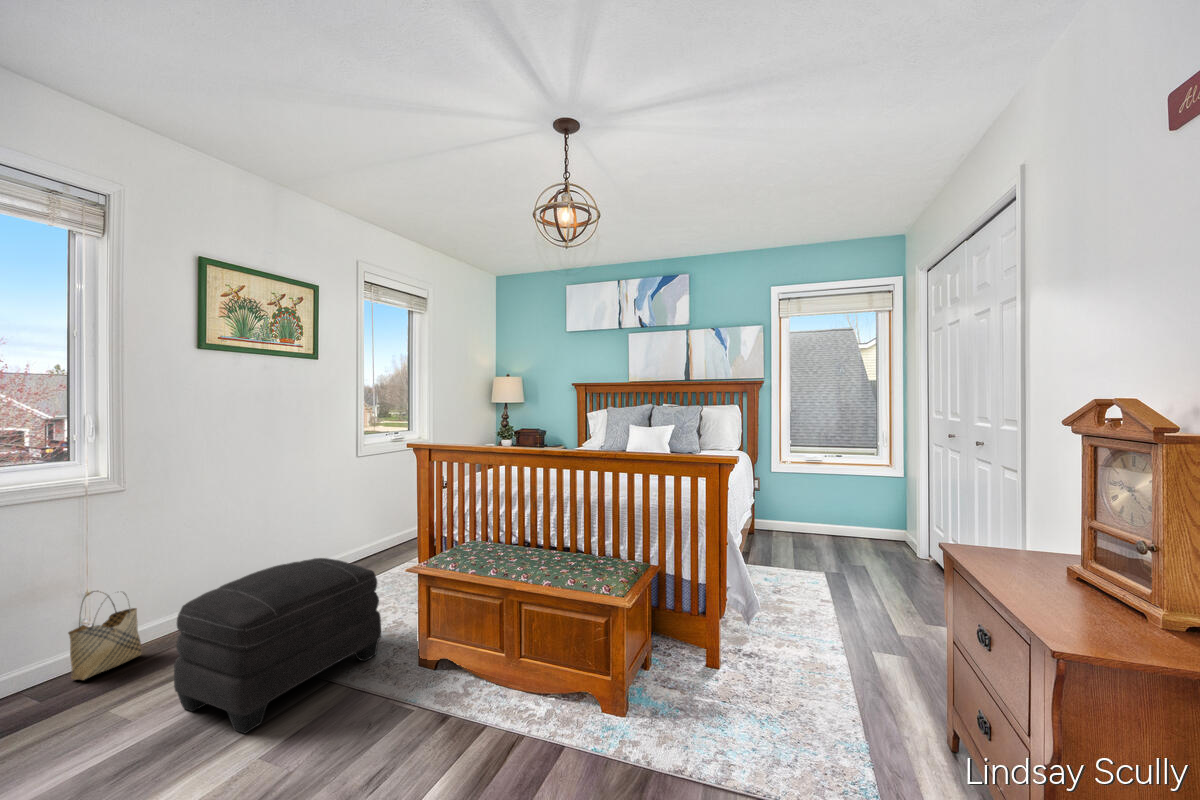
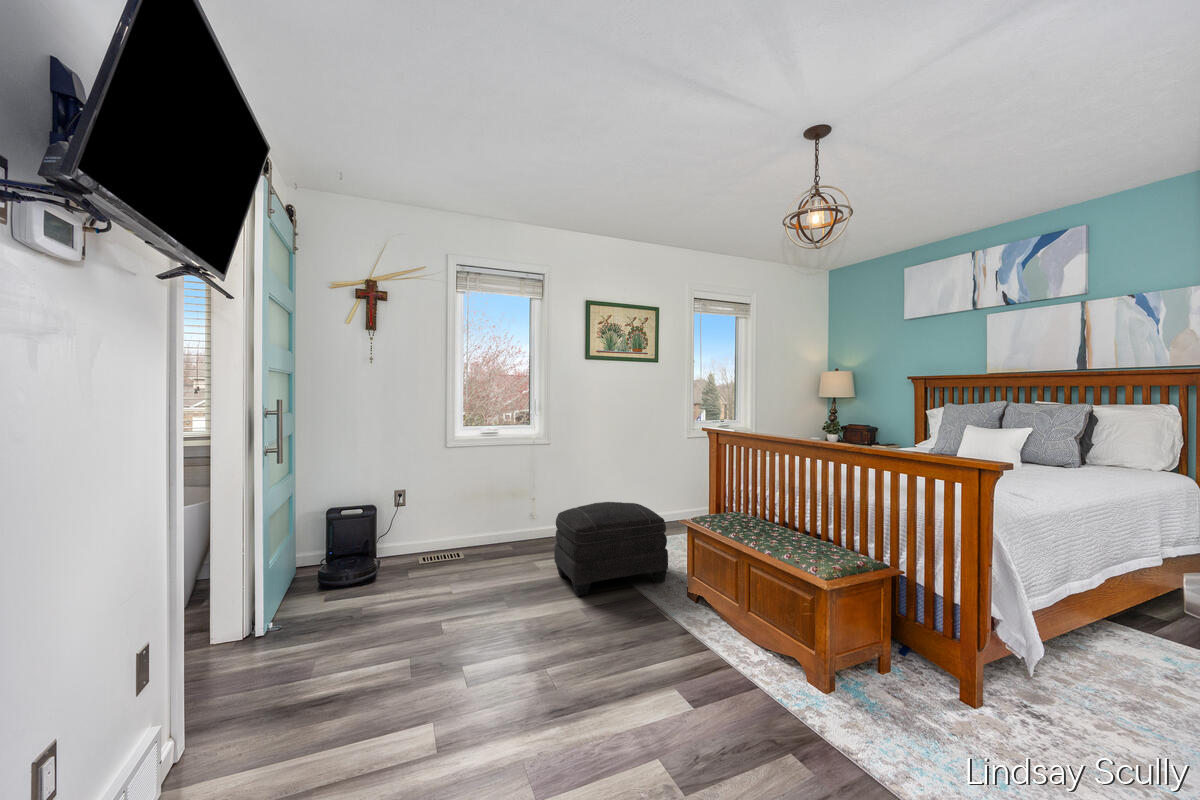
woven basket: present [68,591,142,680] -> none [522,499,553,546]

